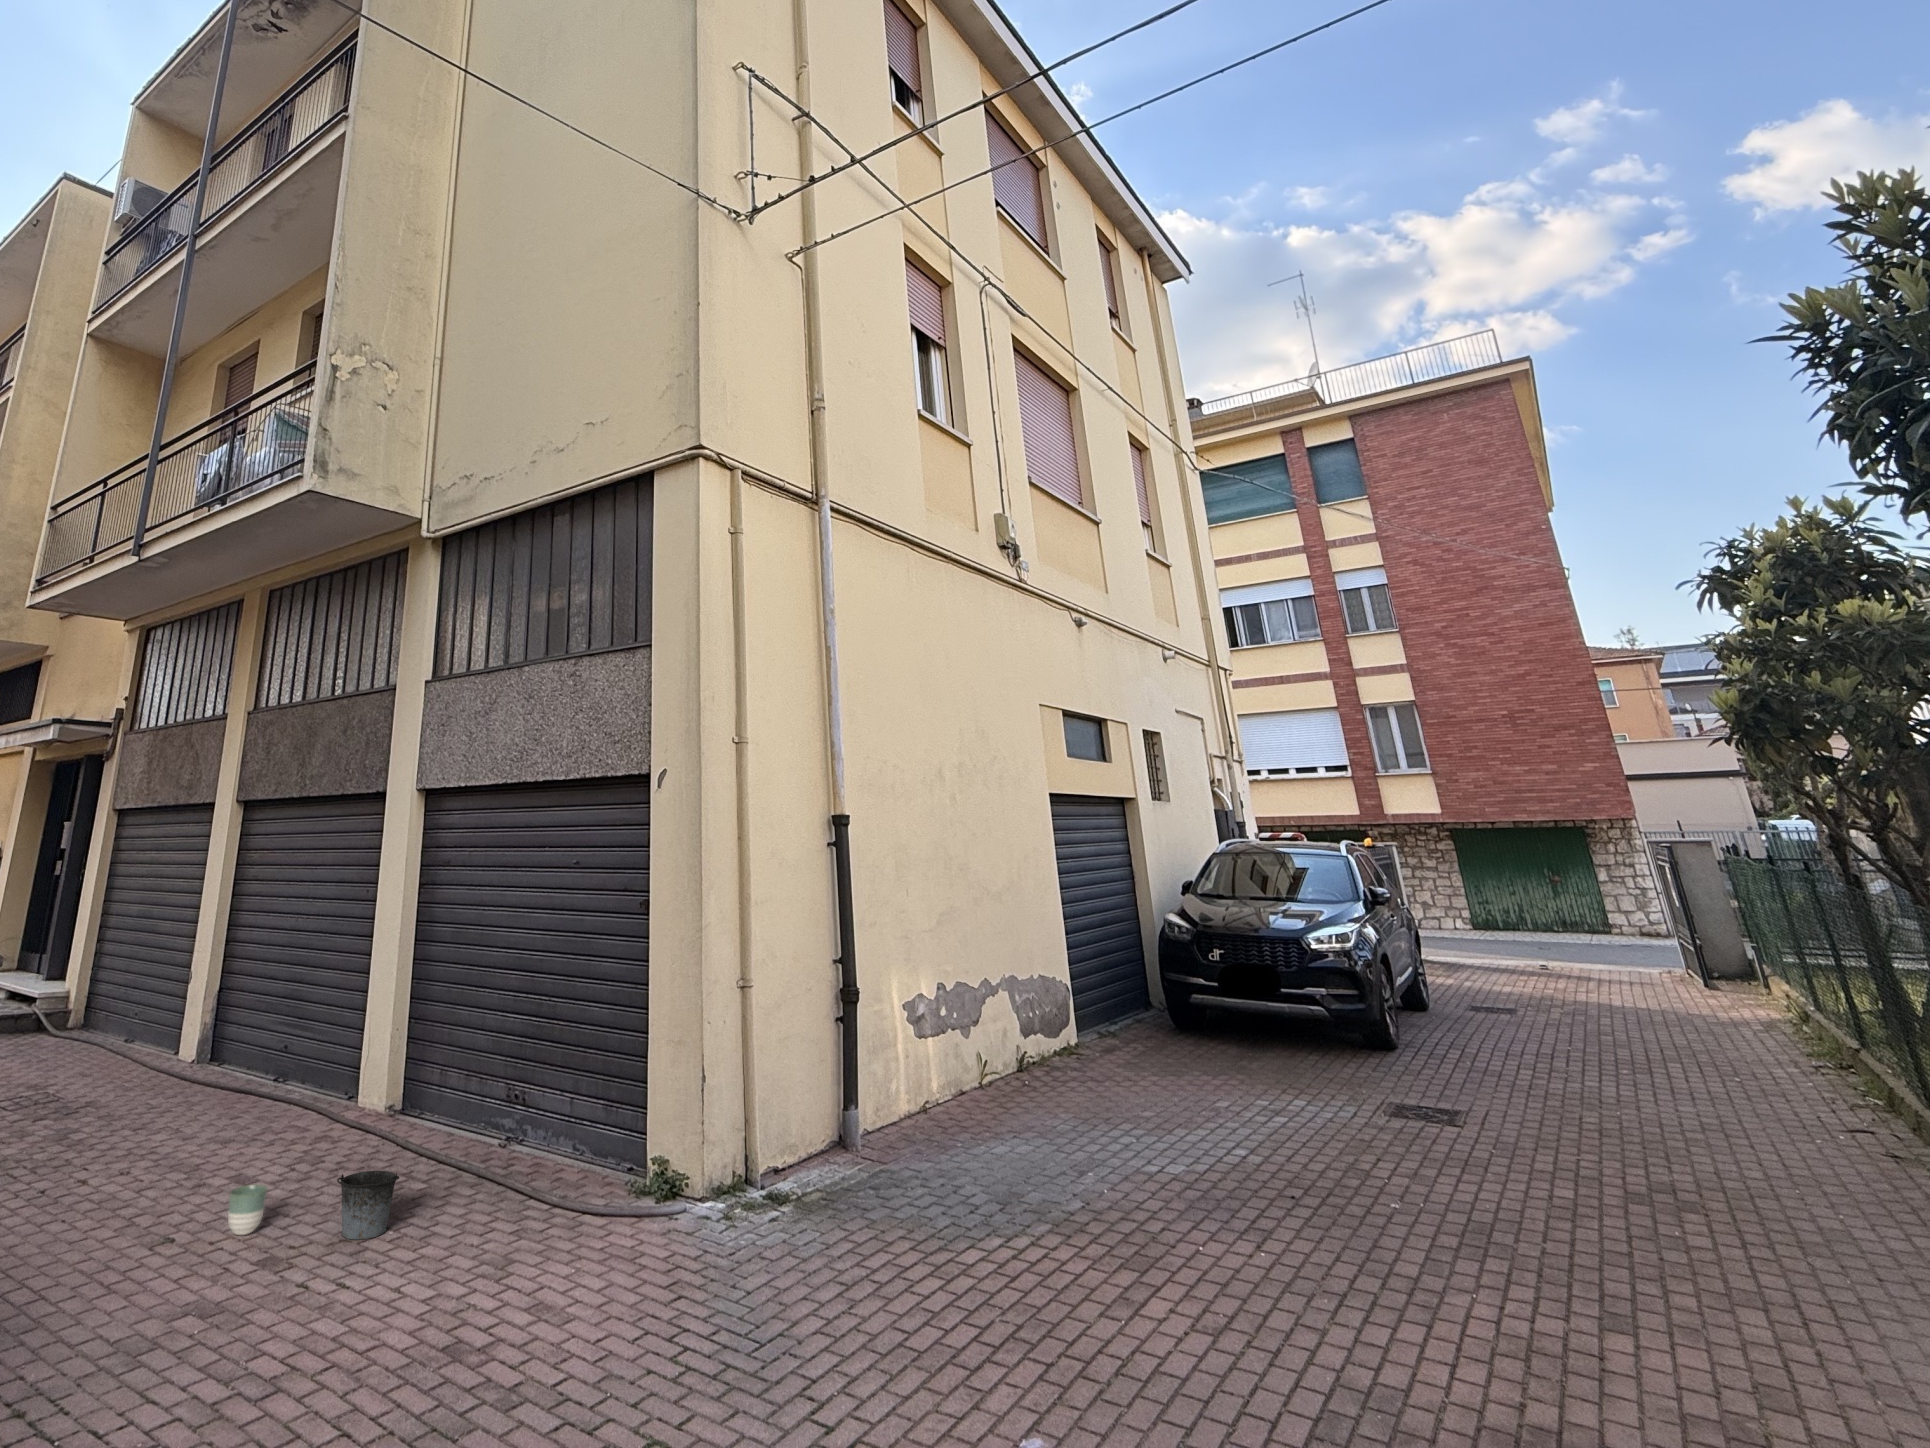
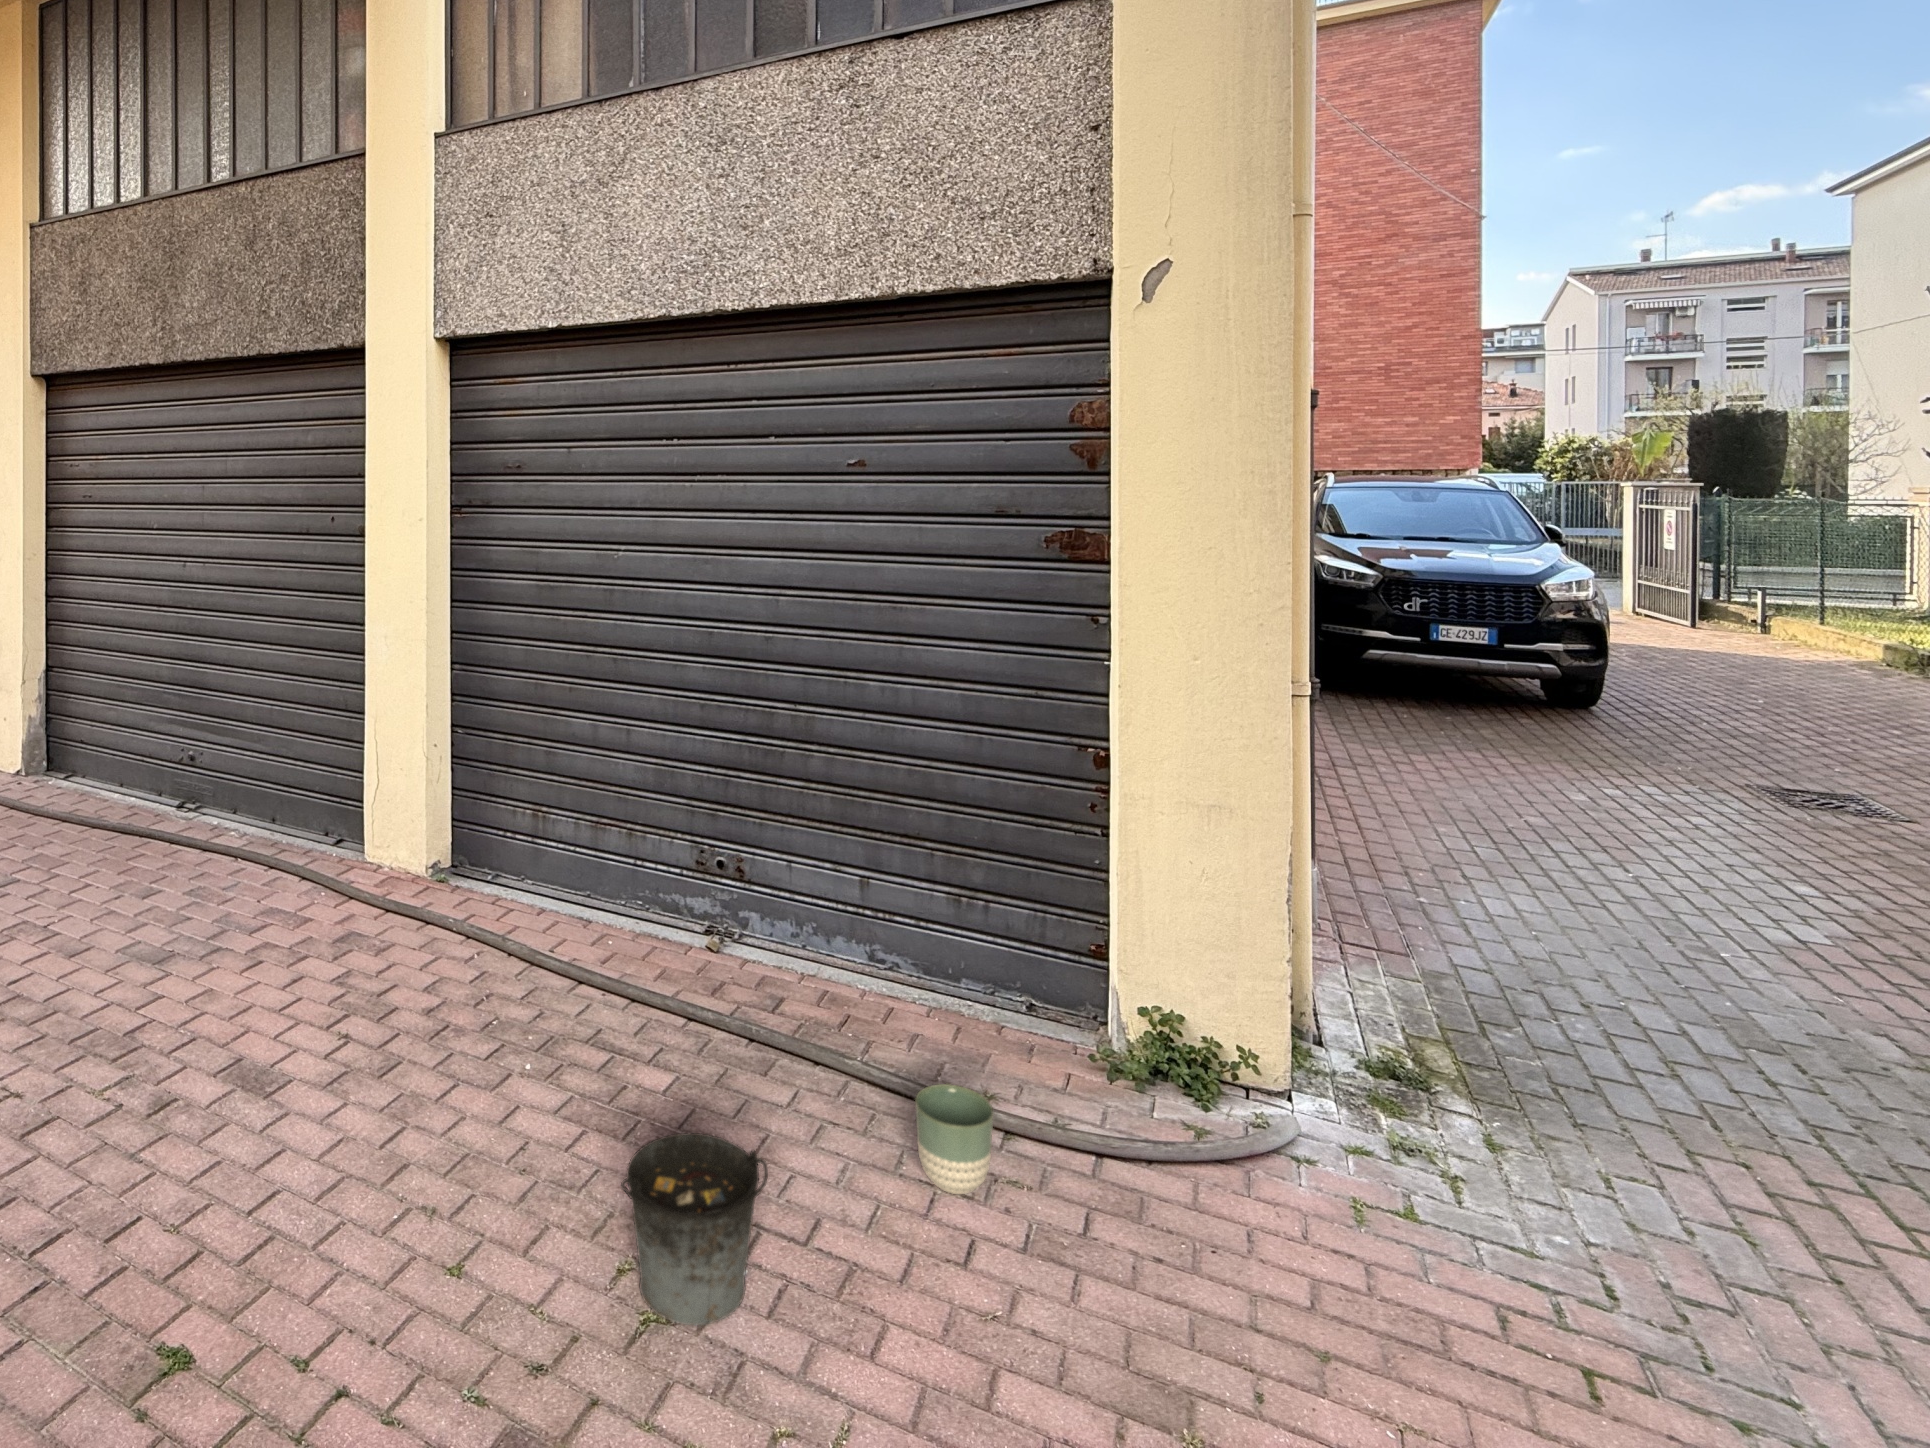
planter: present [228,1185,267,1235] -> present [915,1084,993,1194]

